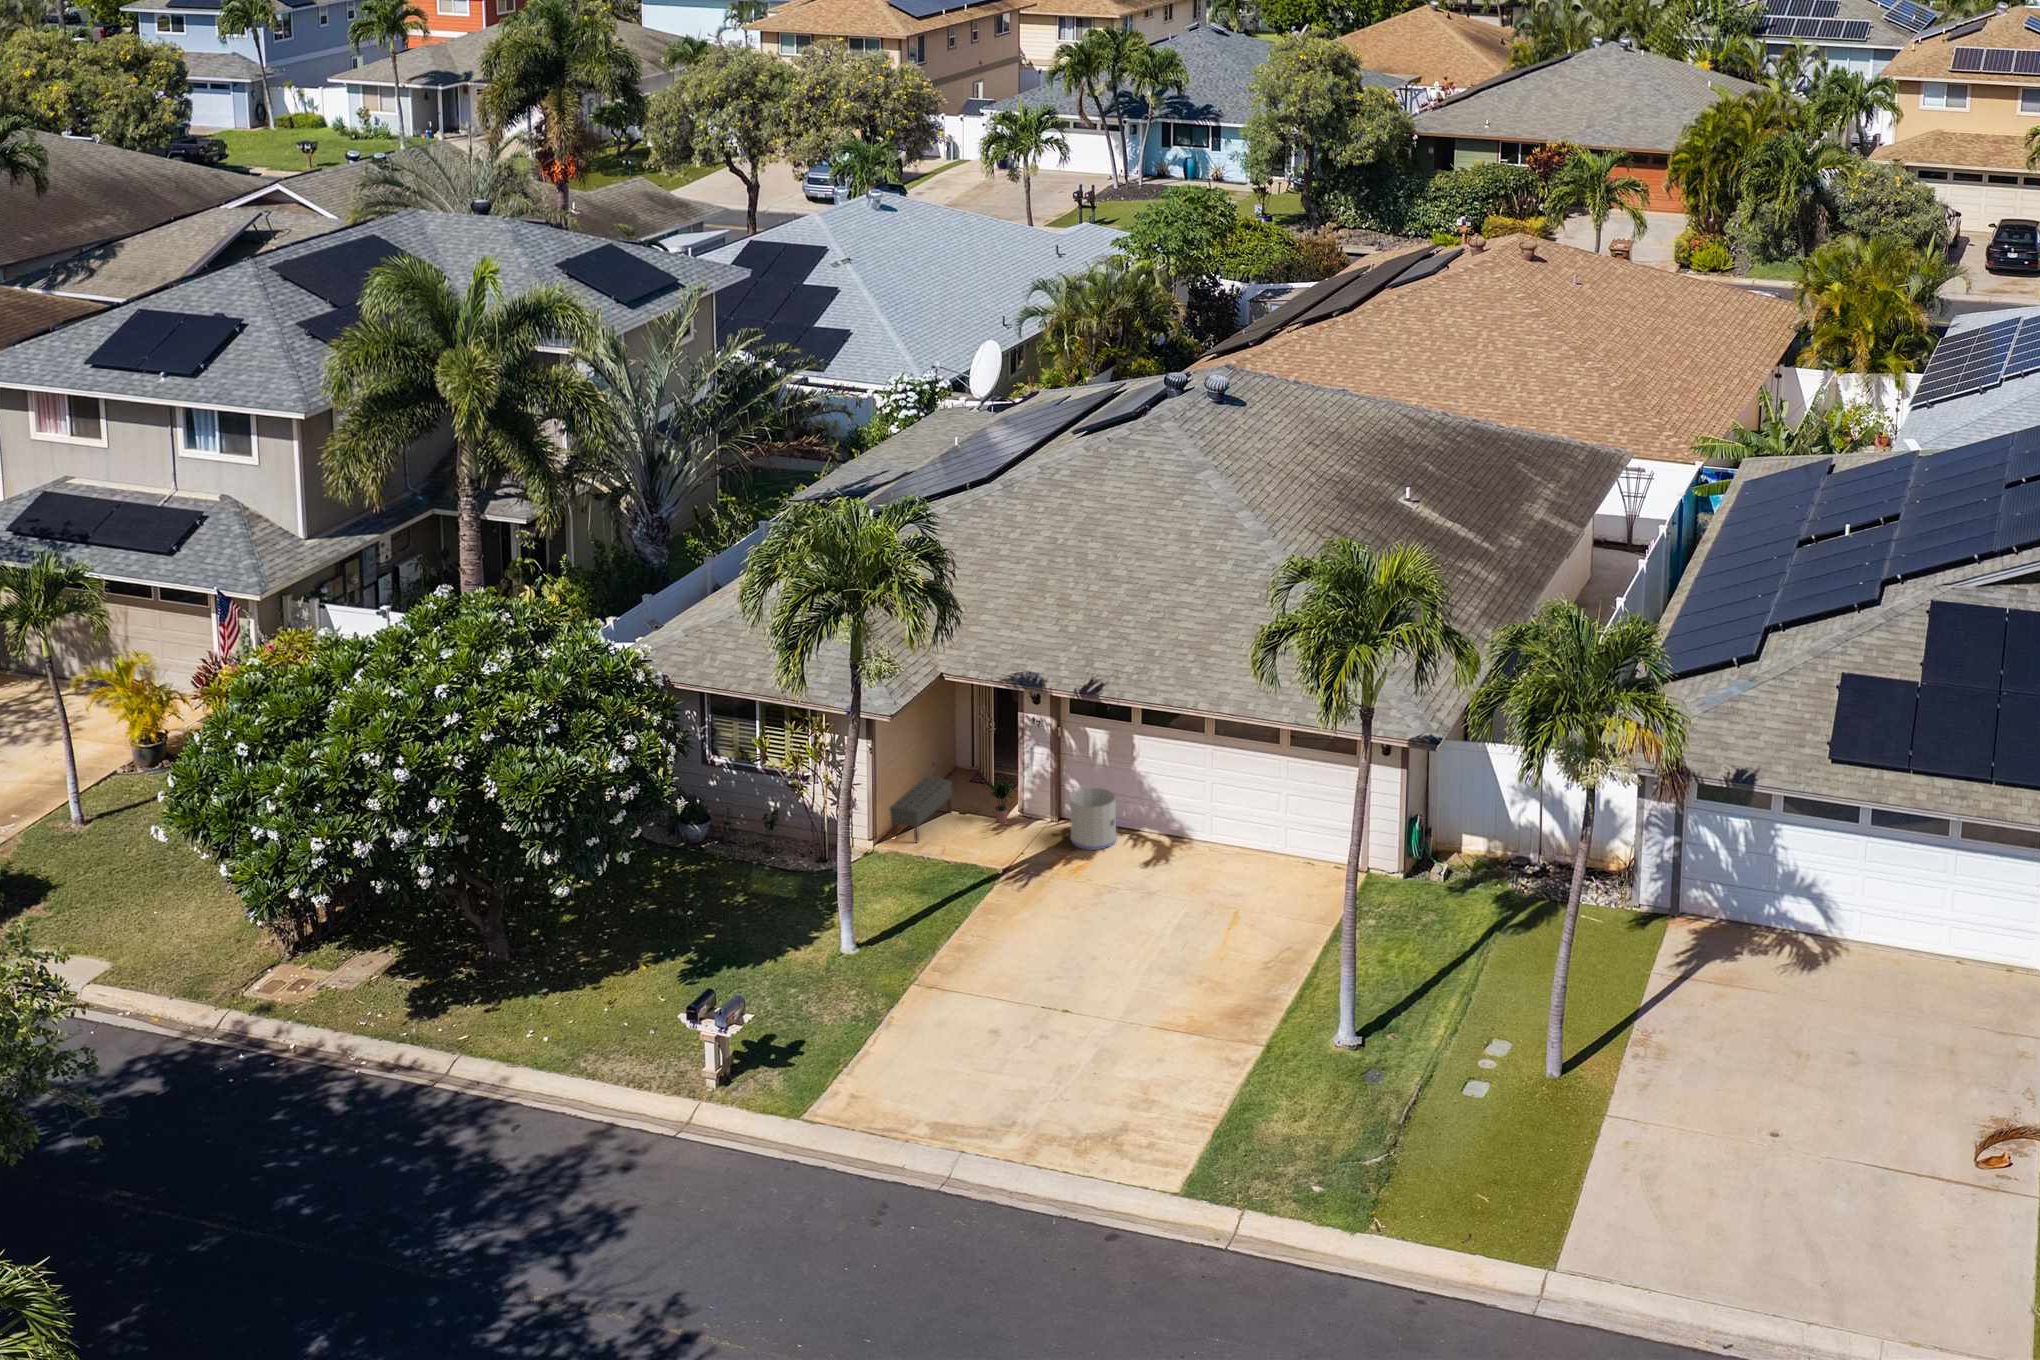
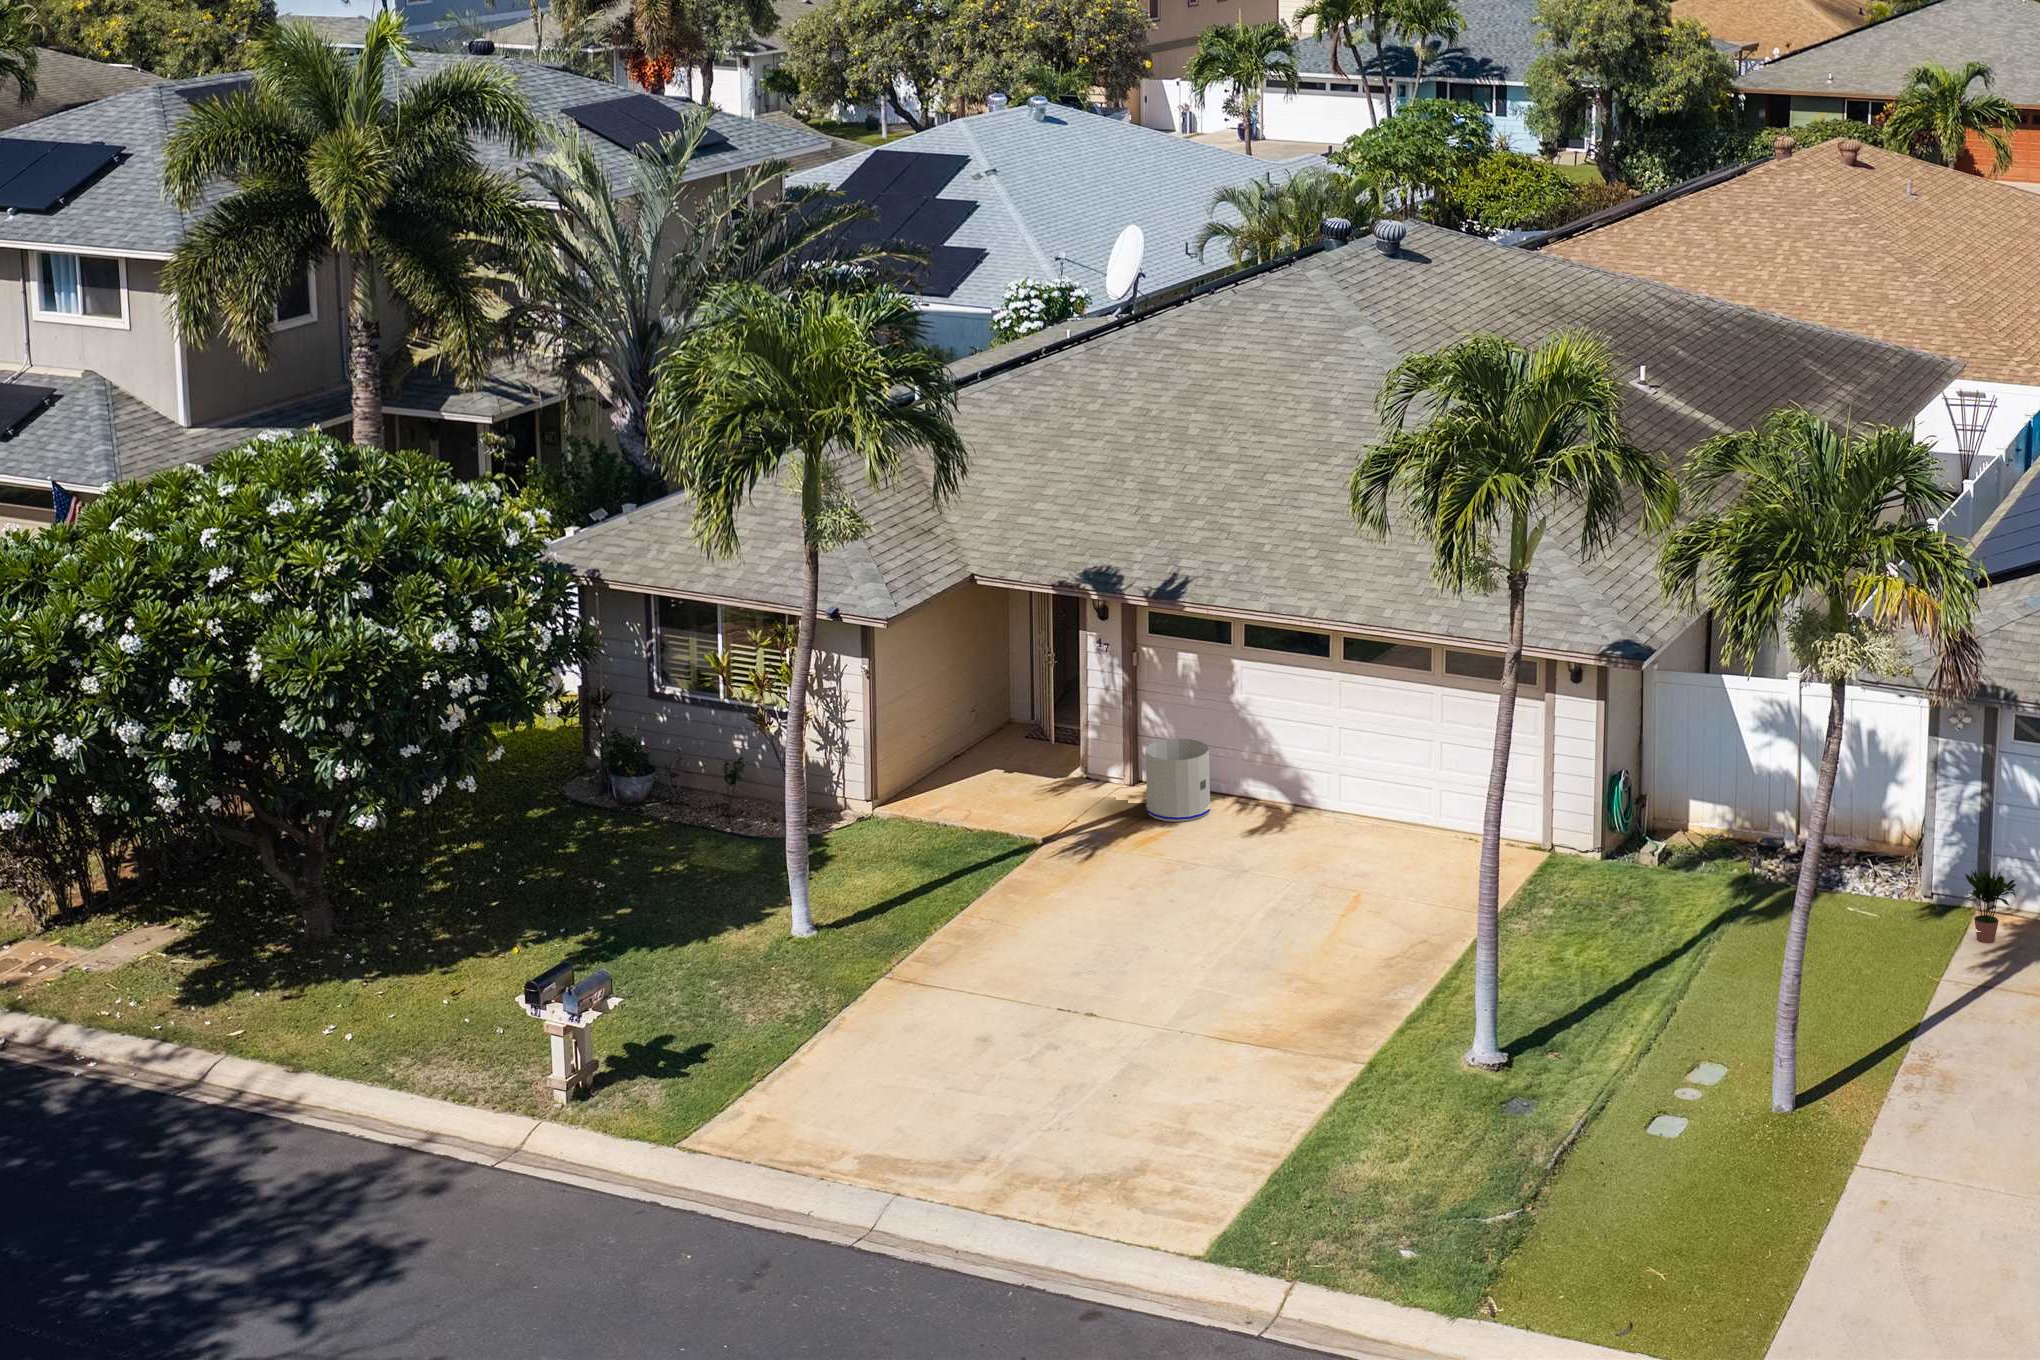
bench: present [890,777,952,842] -> none [898,726,993,810]
potted plant: present [988,779,1017,823] -> present [1965,869,2016,943]

